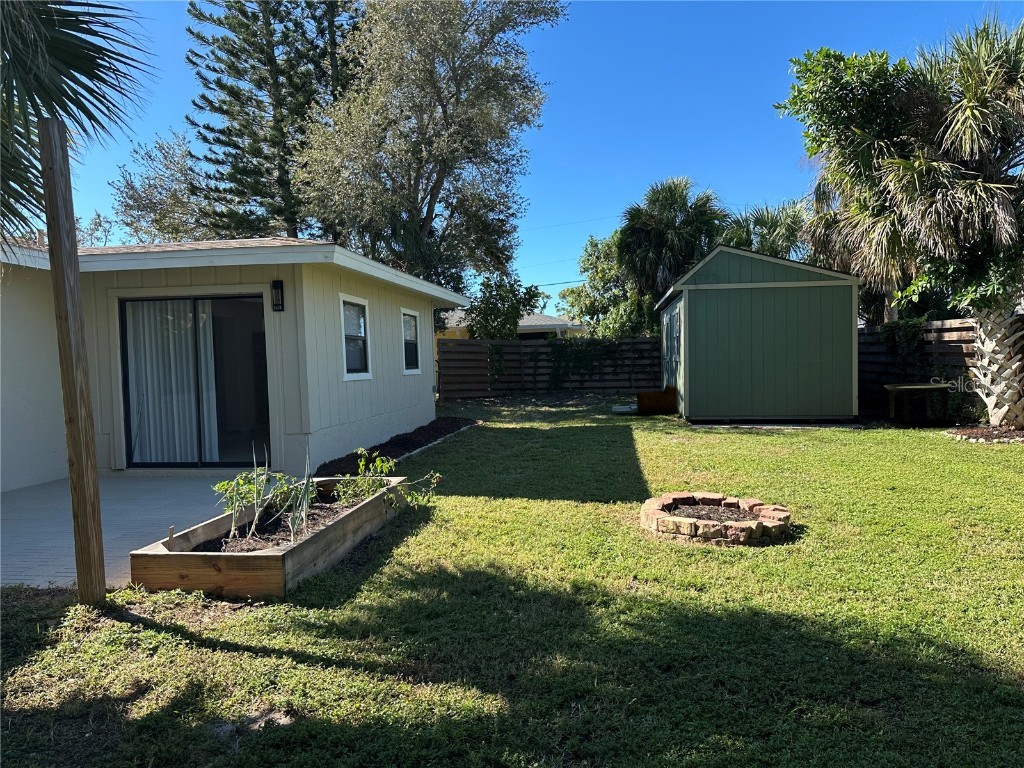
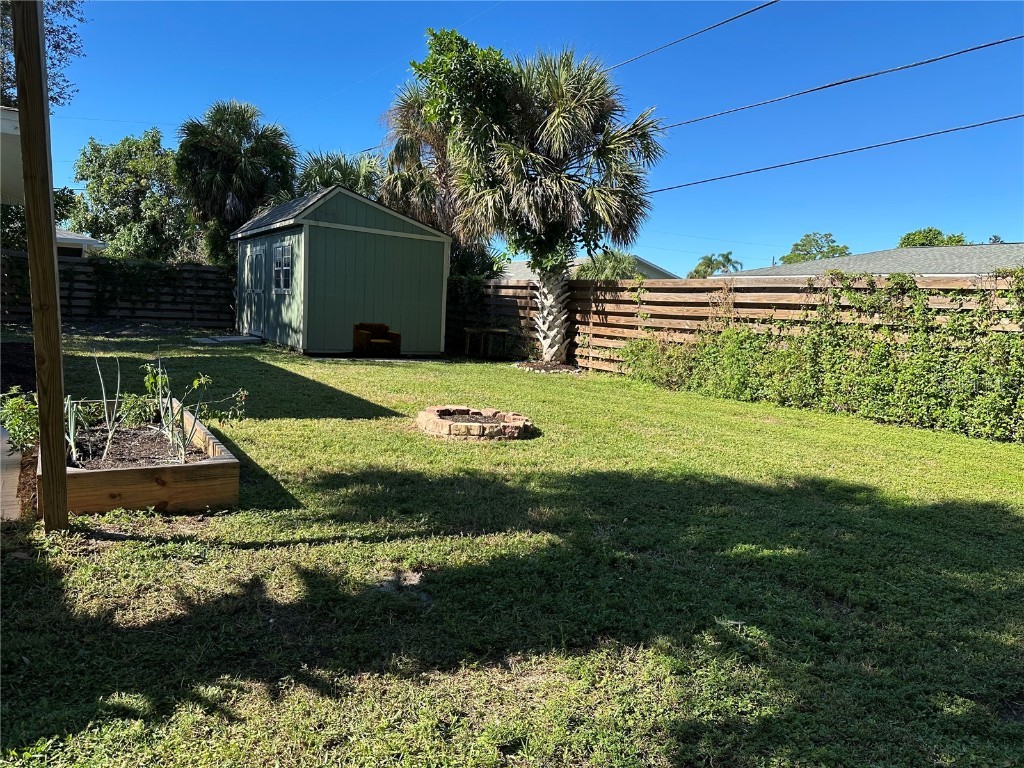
armchair: present [636,384,678,415] -> present [353,322,401,355]

